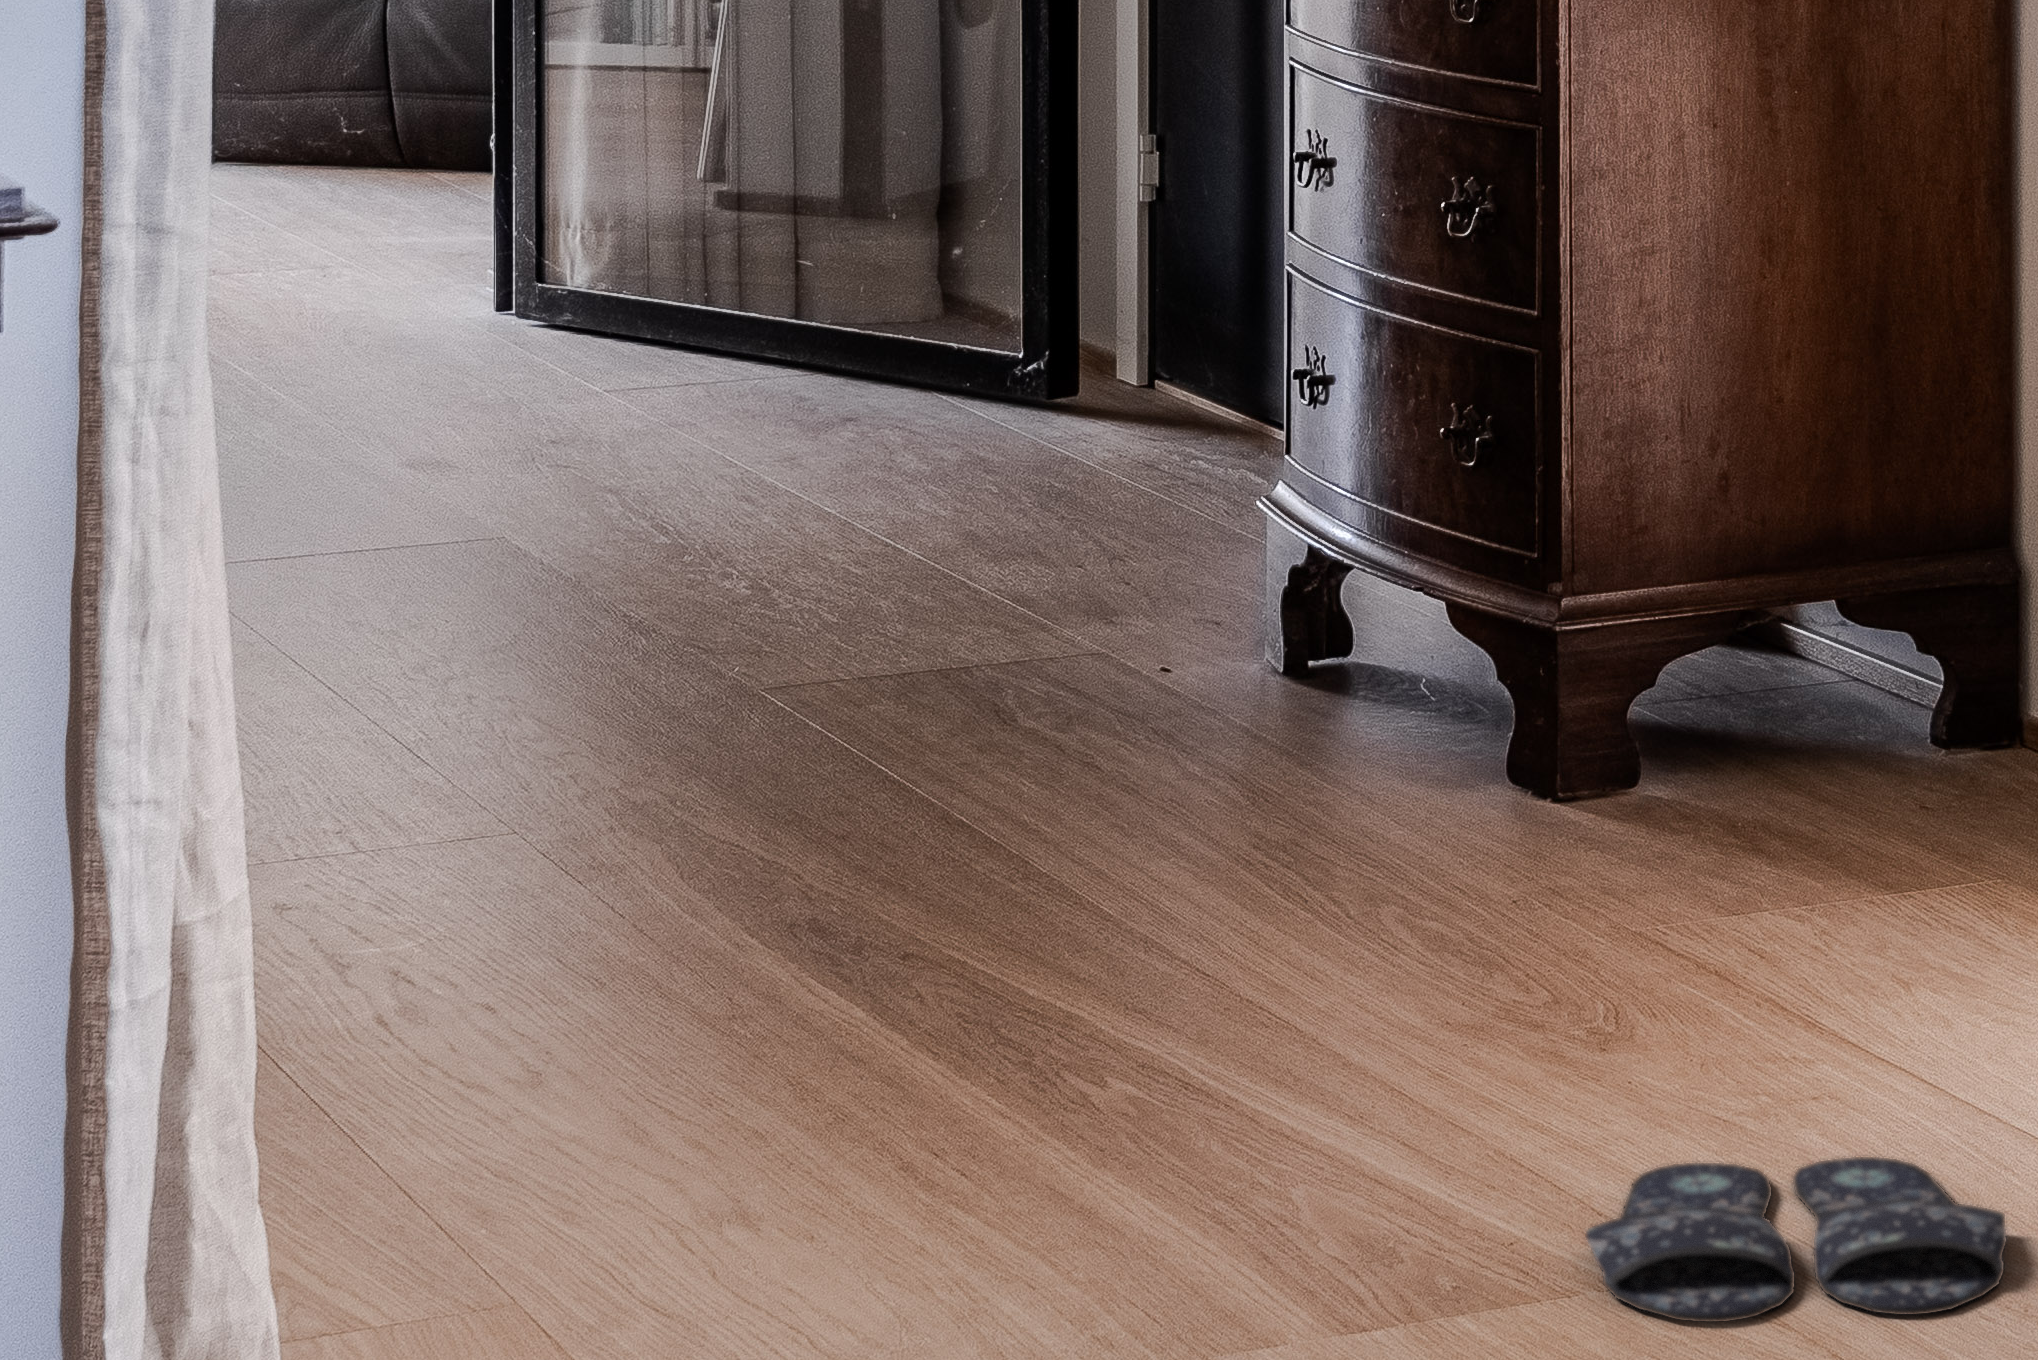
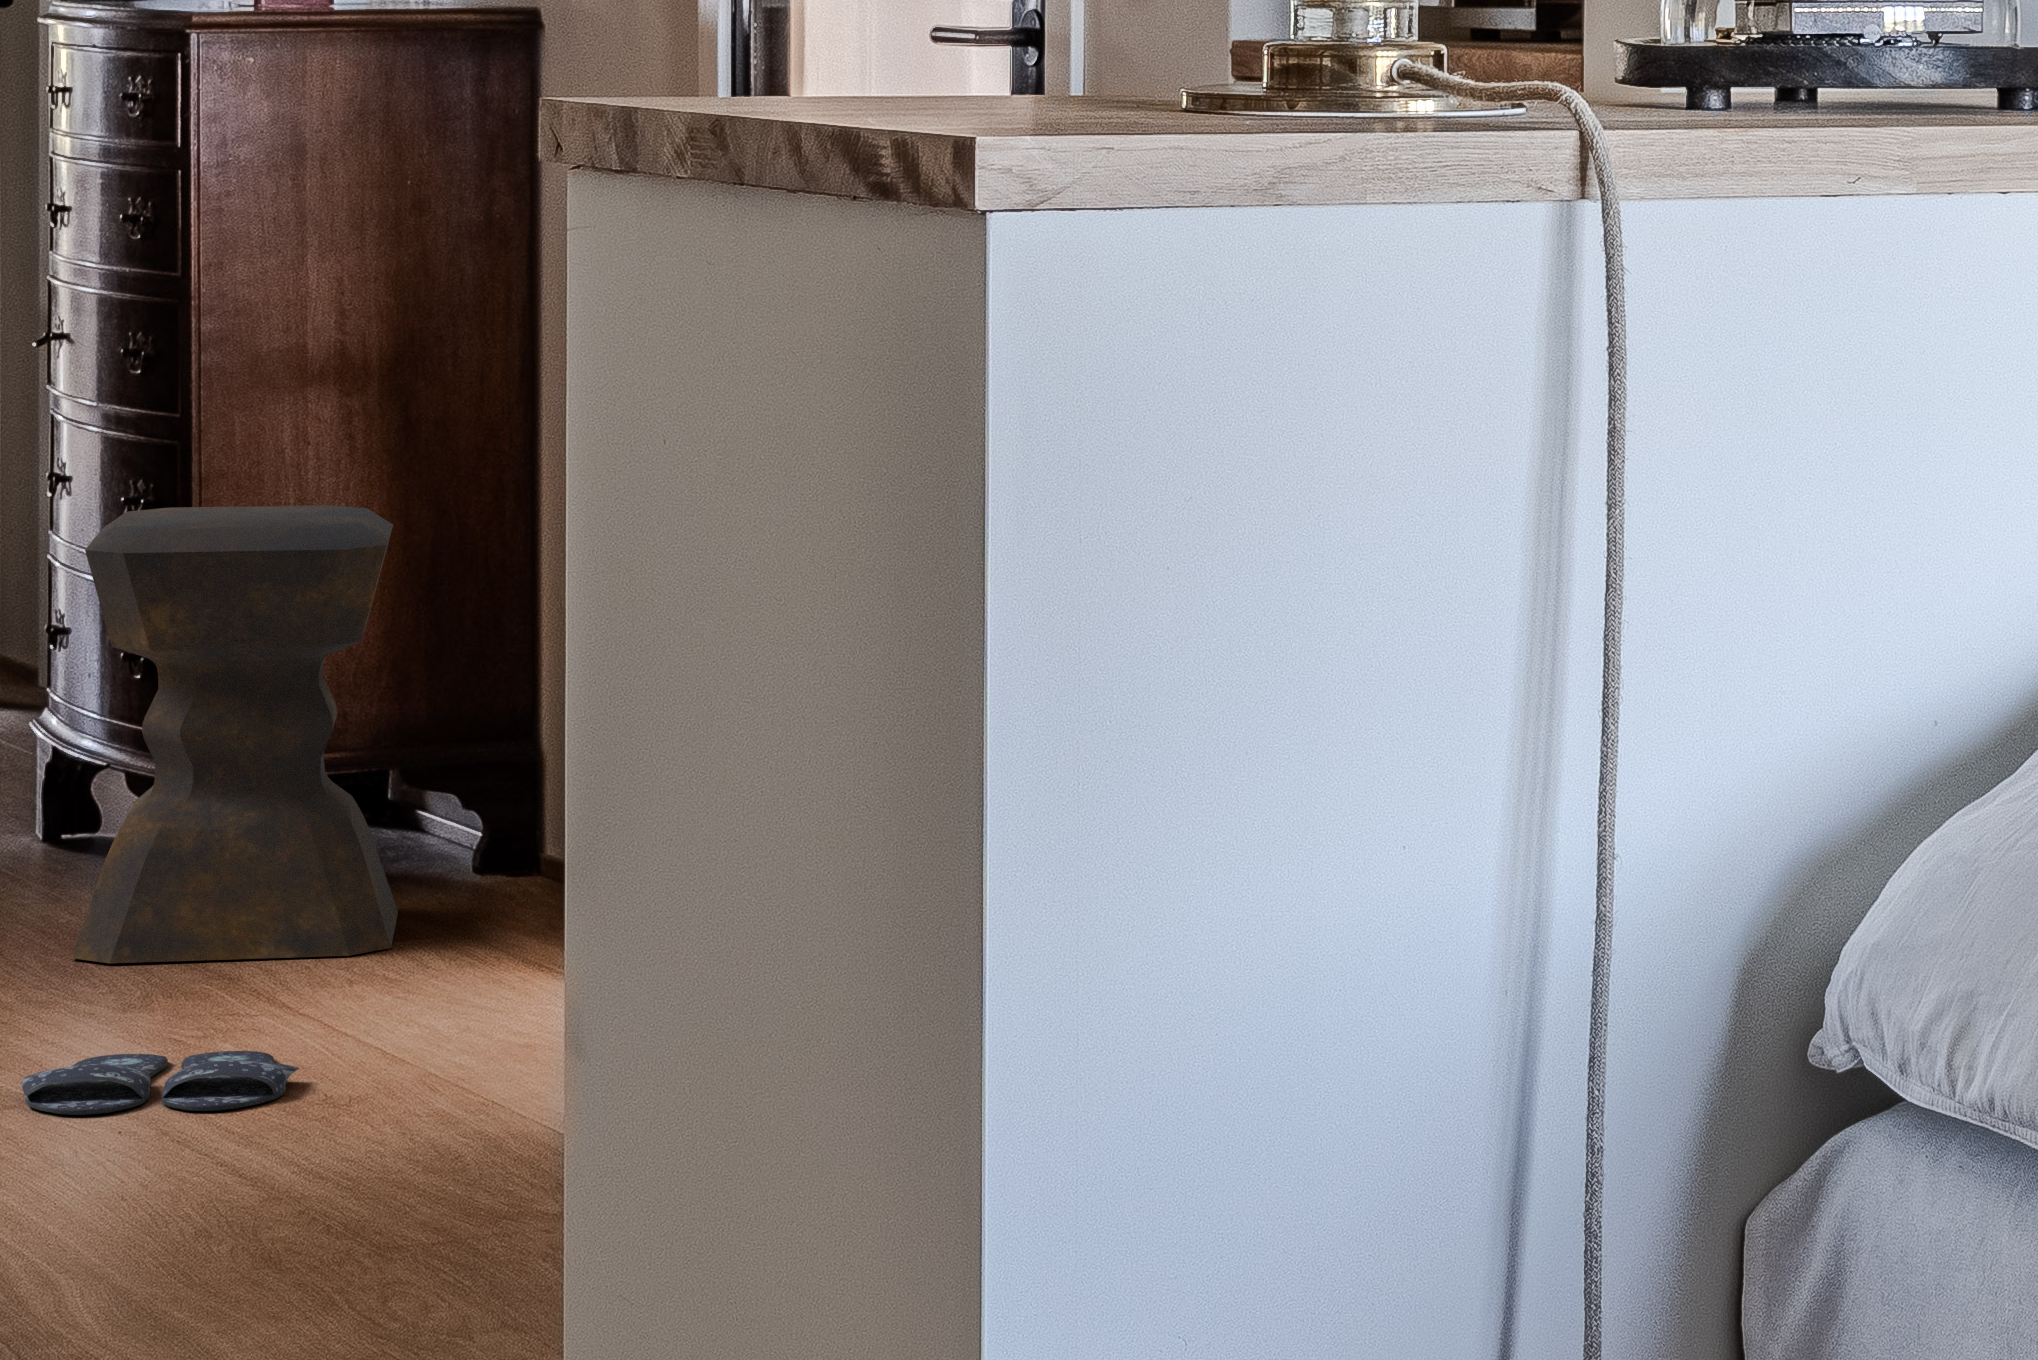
stool: none [1448,223,1926,933] -> present [72,505,398,963]

